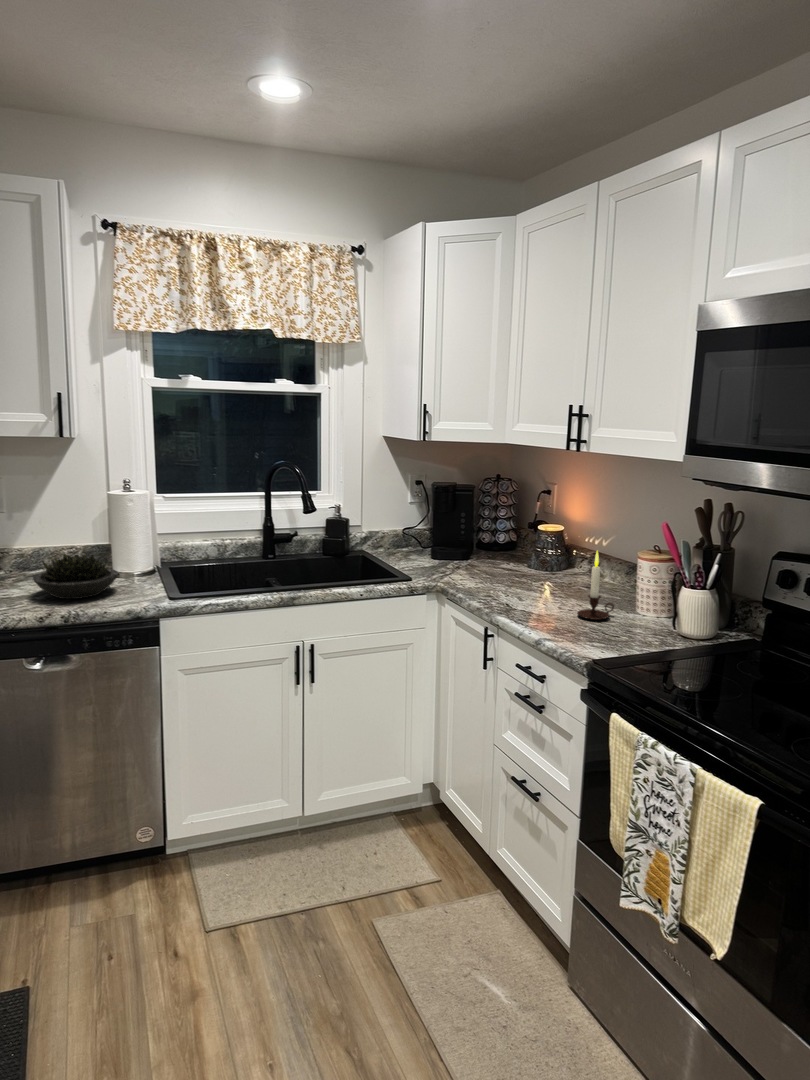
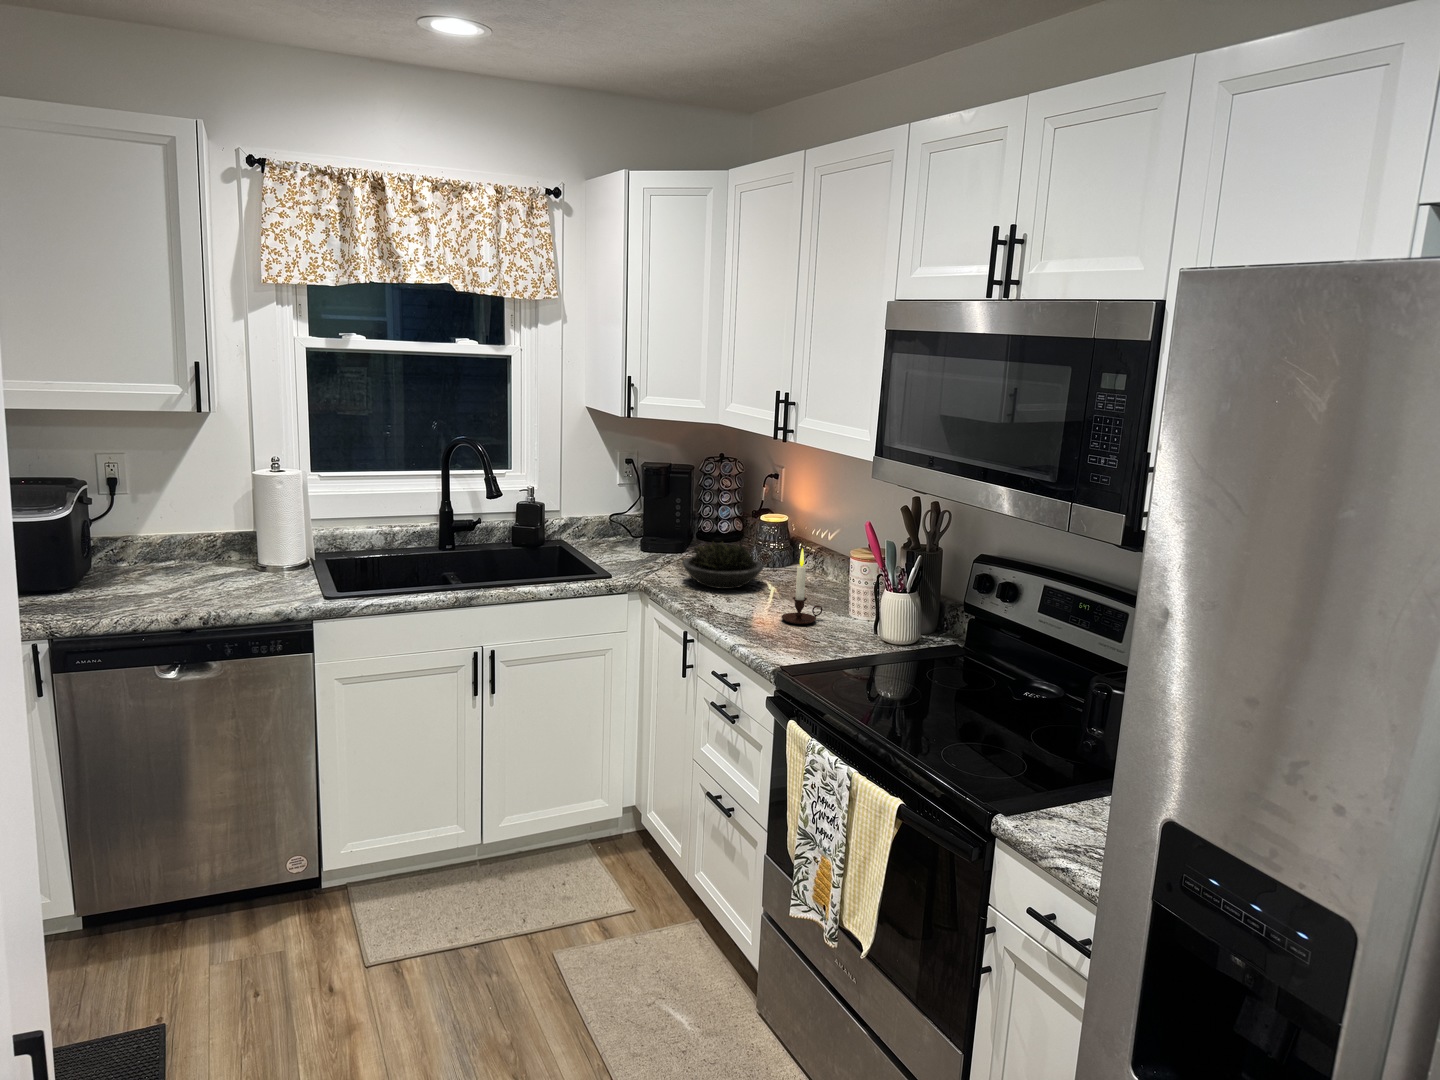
succulent plant: present [33,554,118,599] -> present [682,542,764,589]

